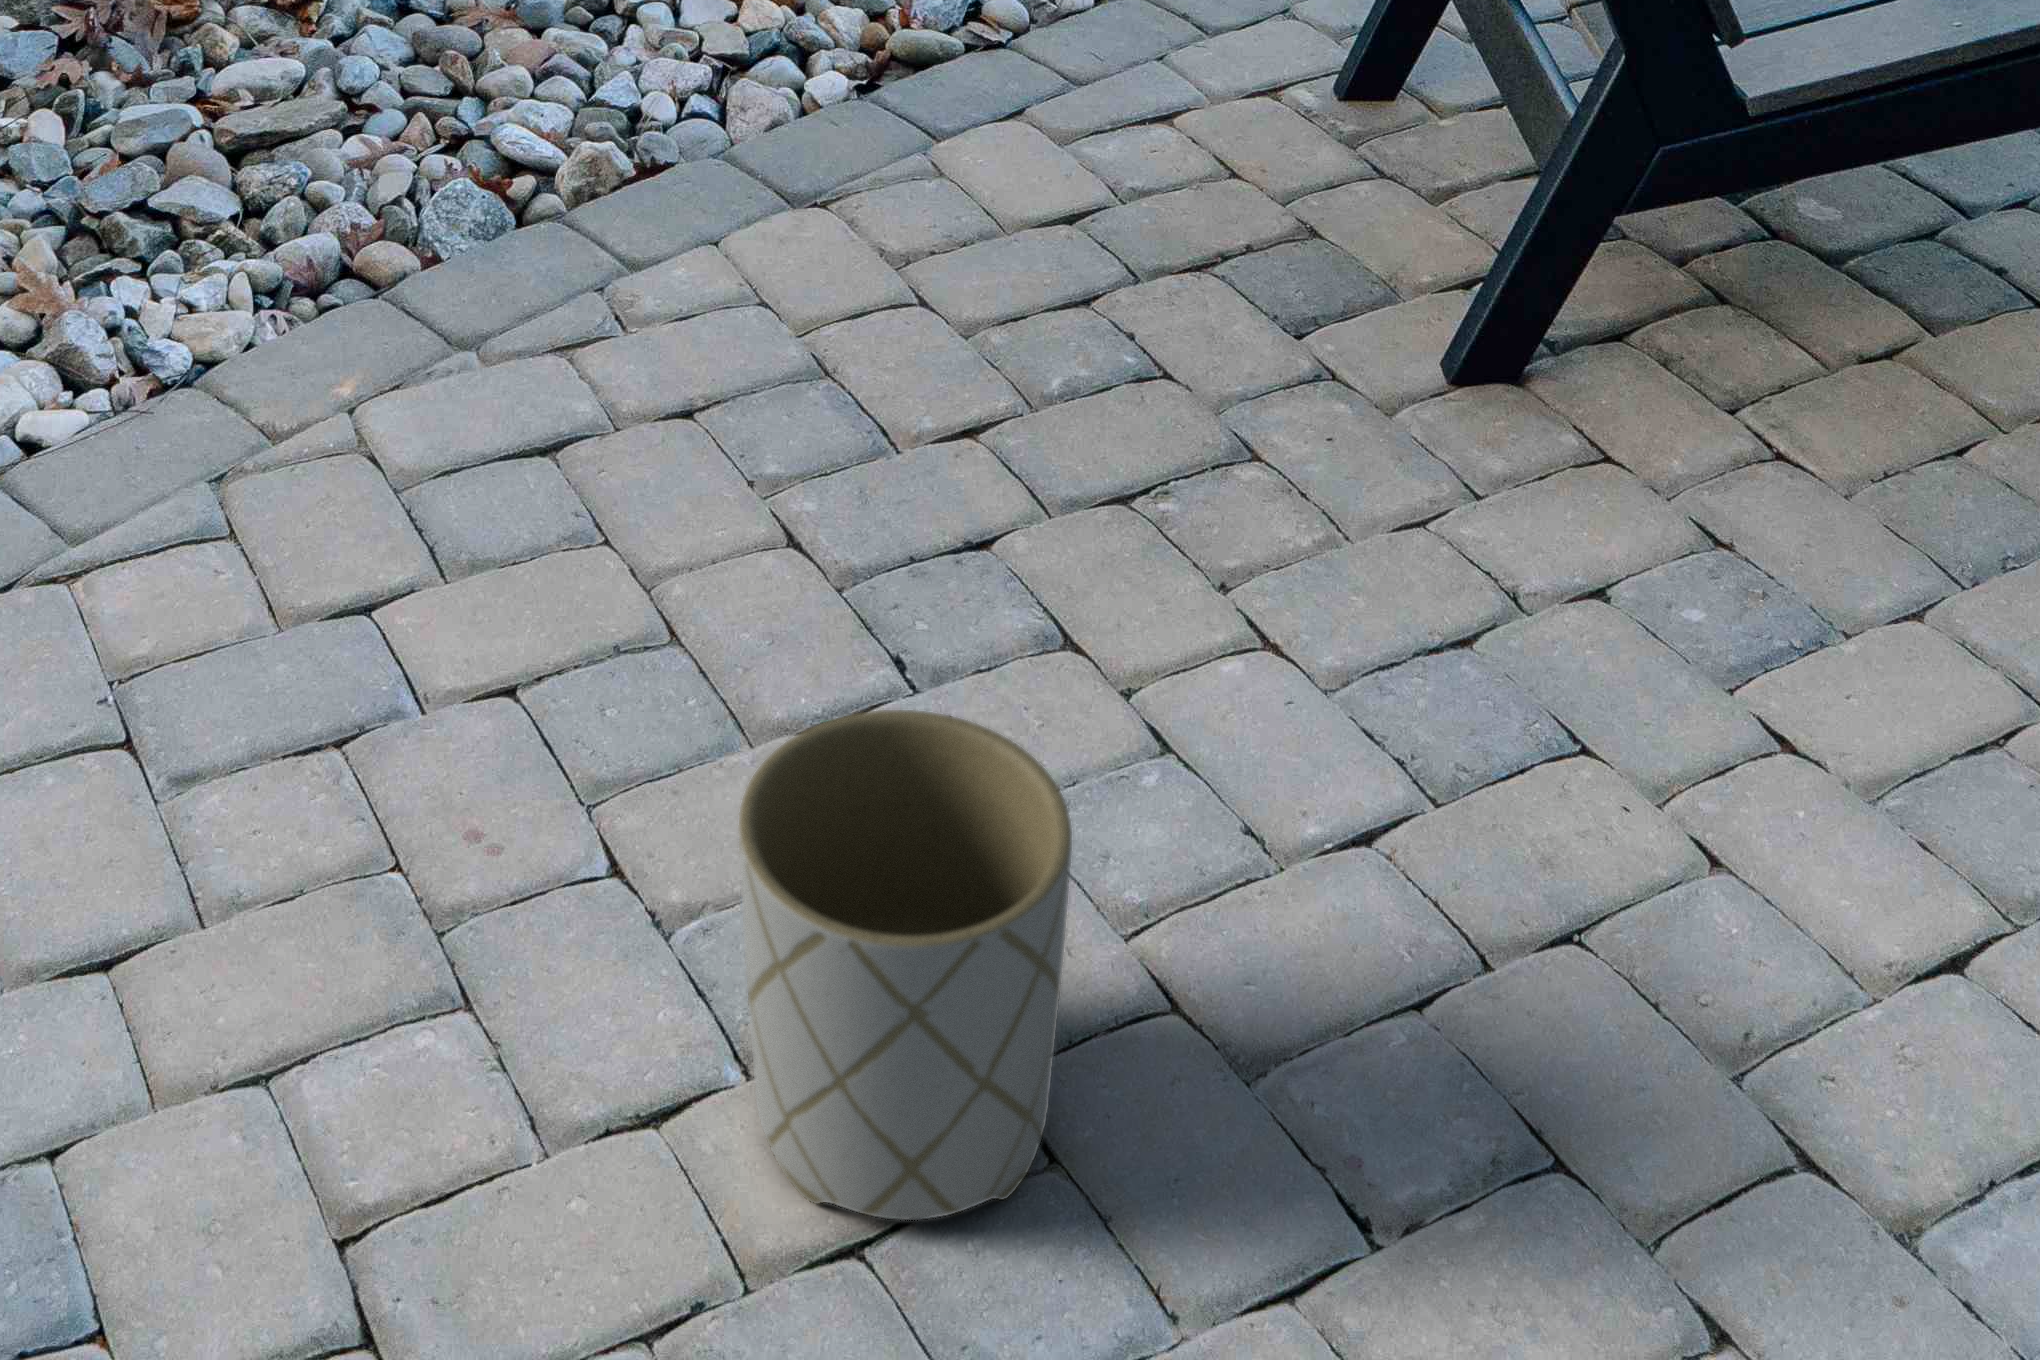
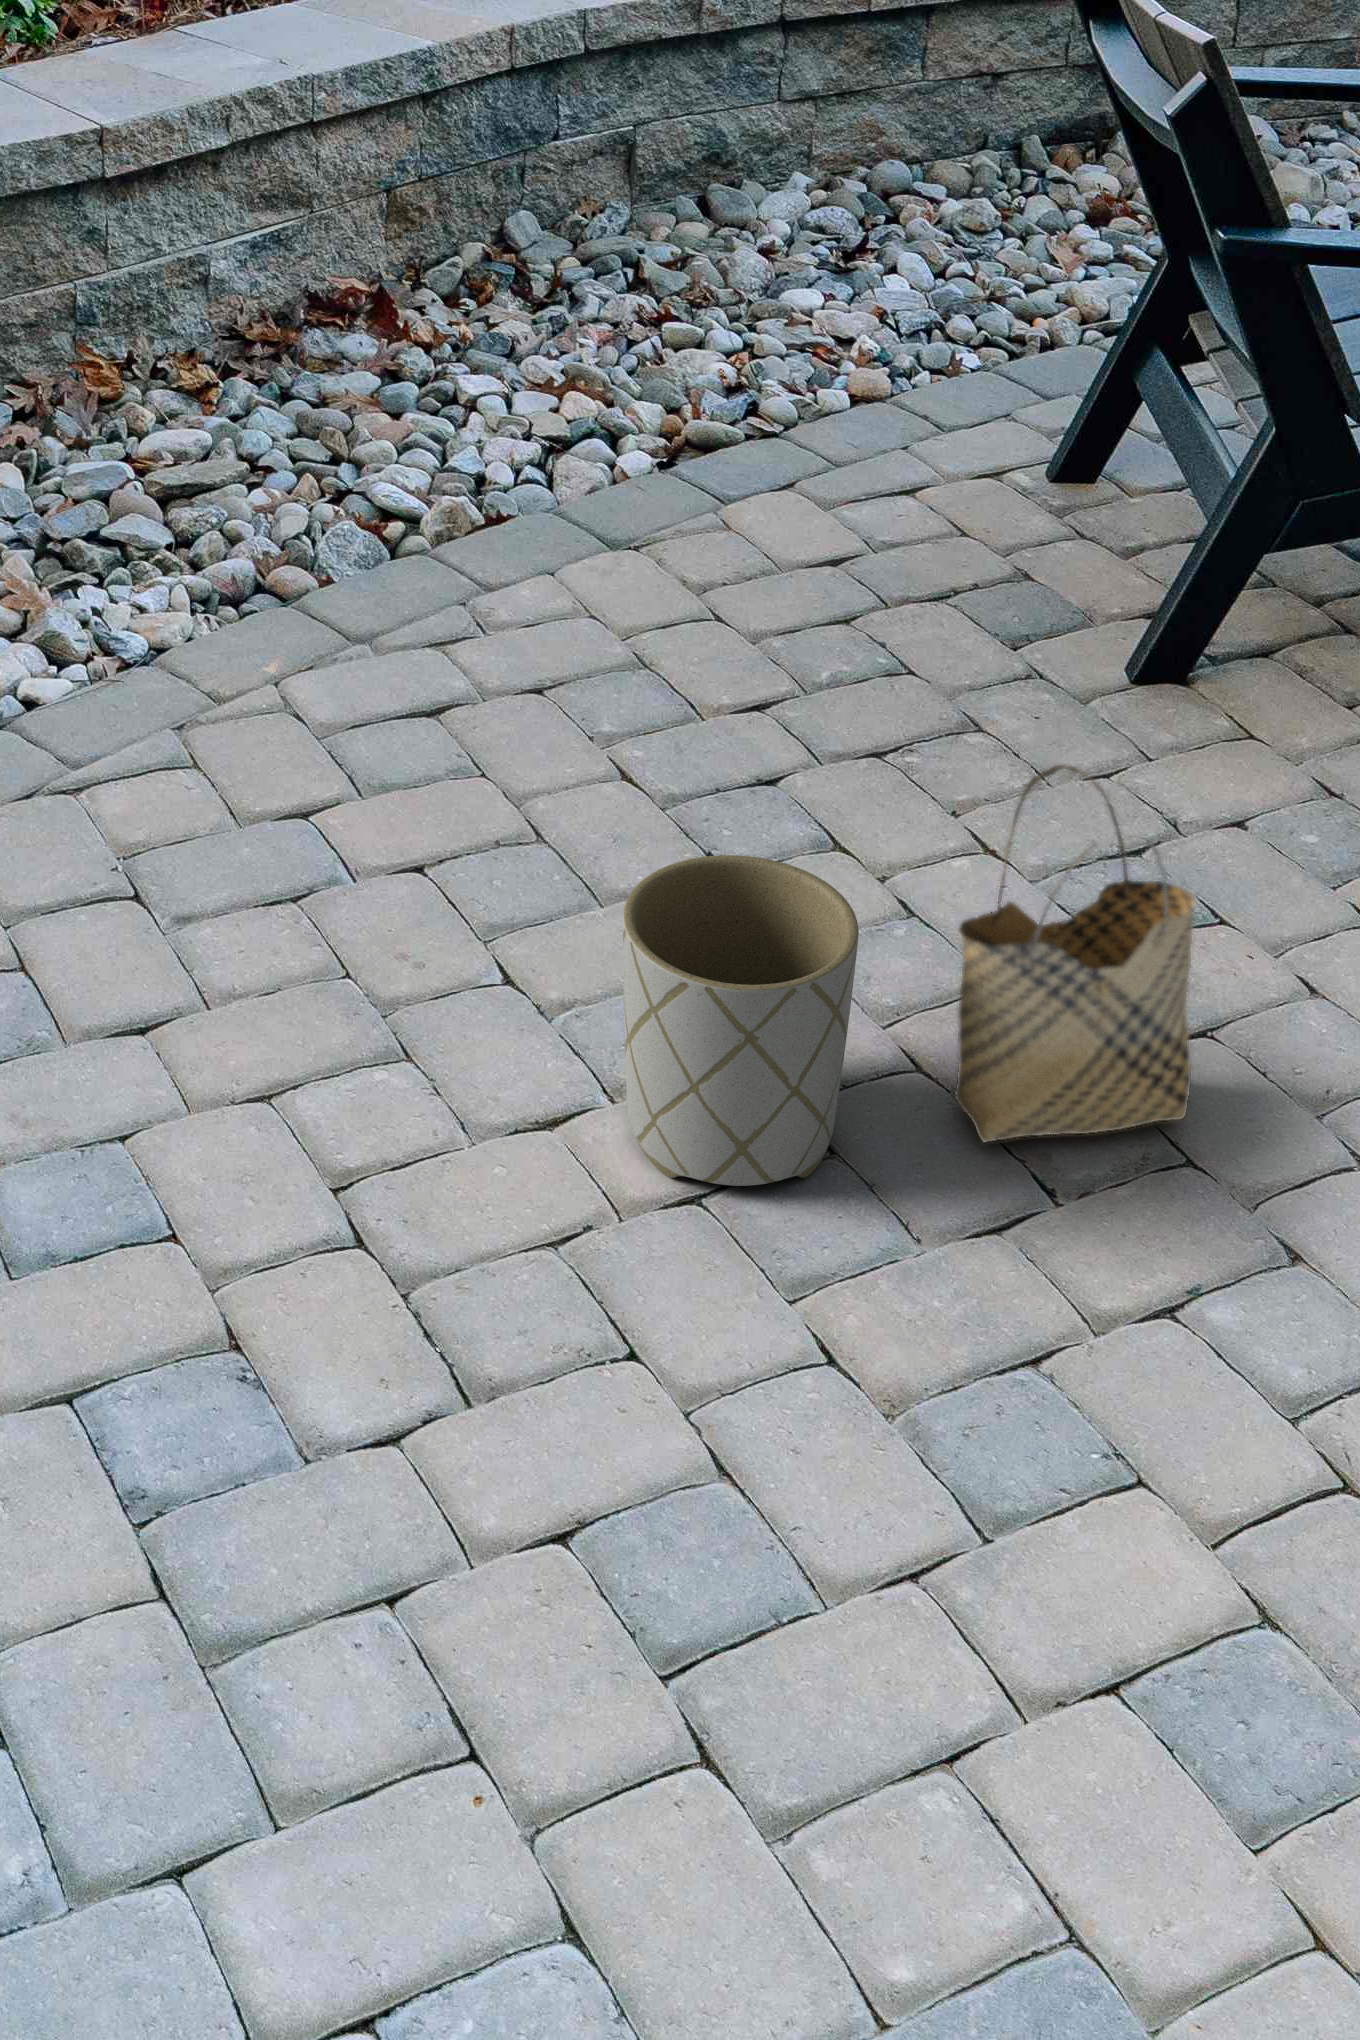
woven basket: none [1215,575,1552,1135] -> present [955,765,1195,1143]

